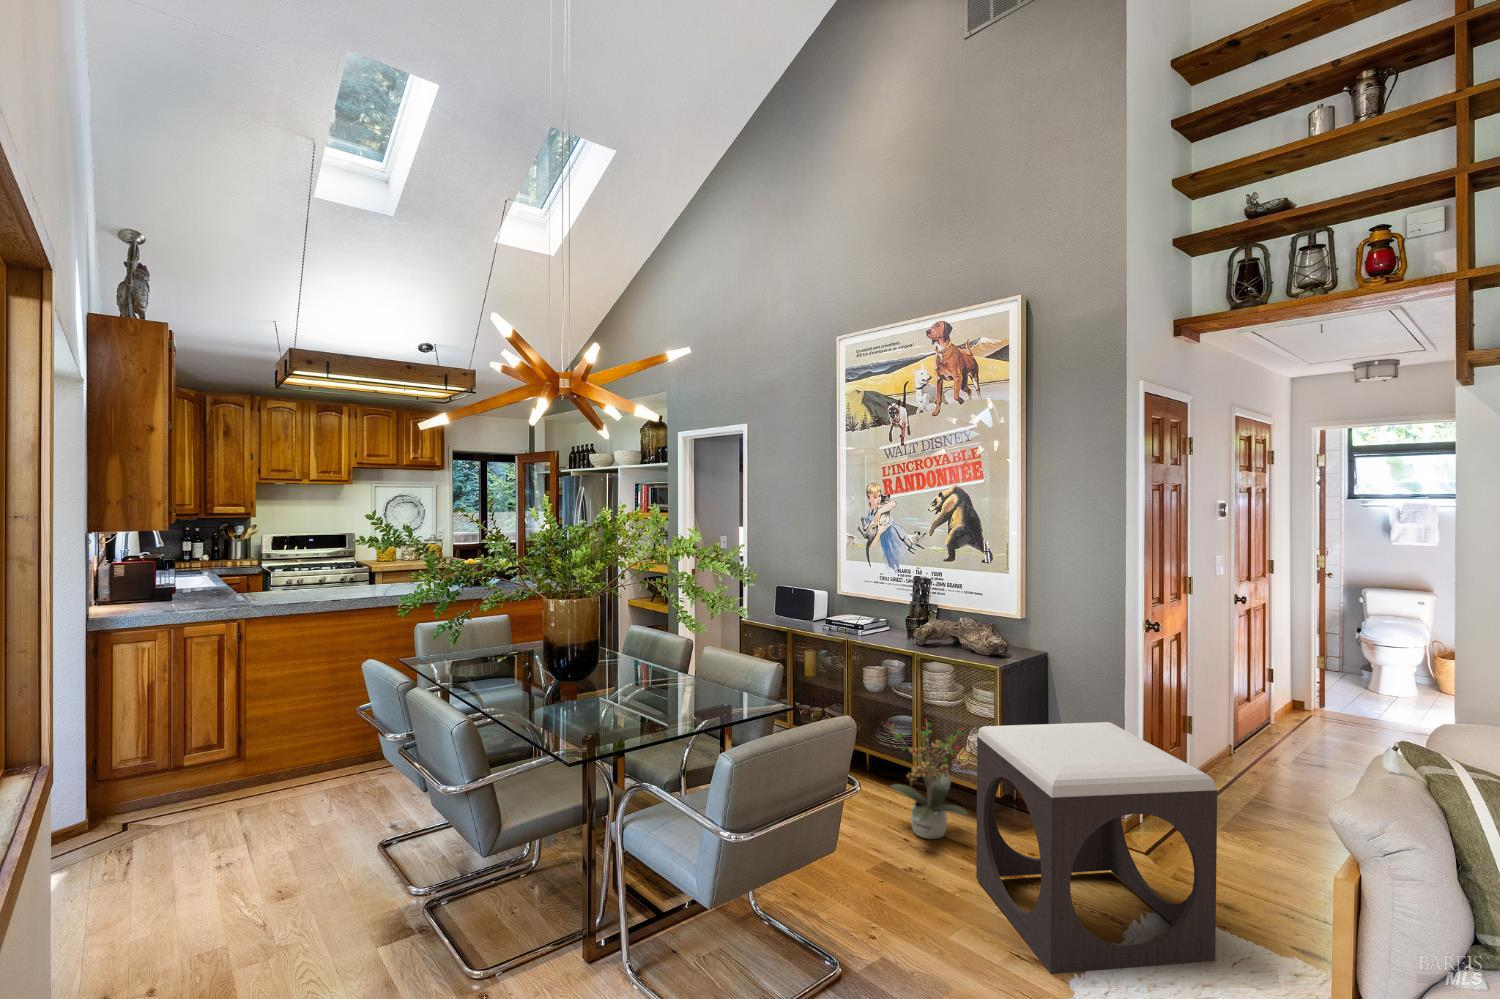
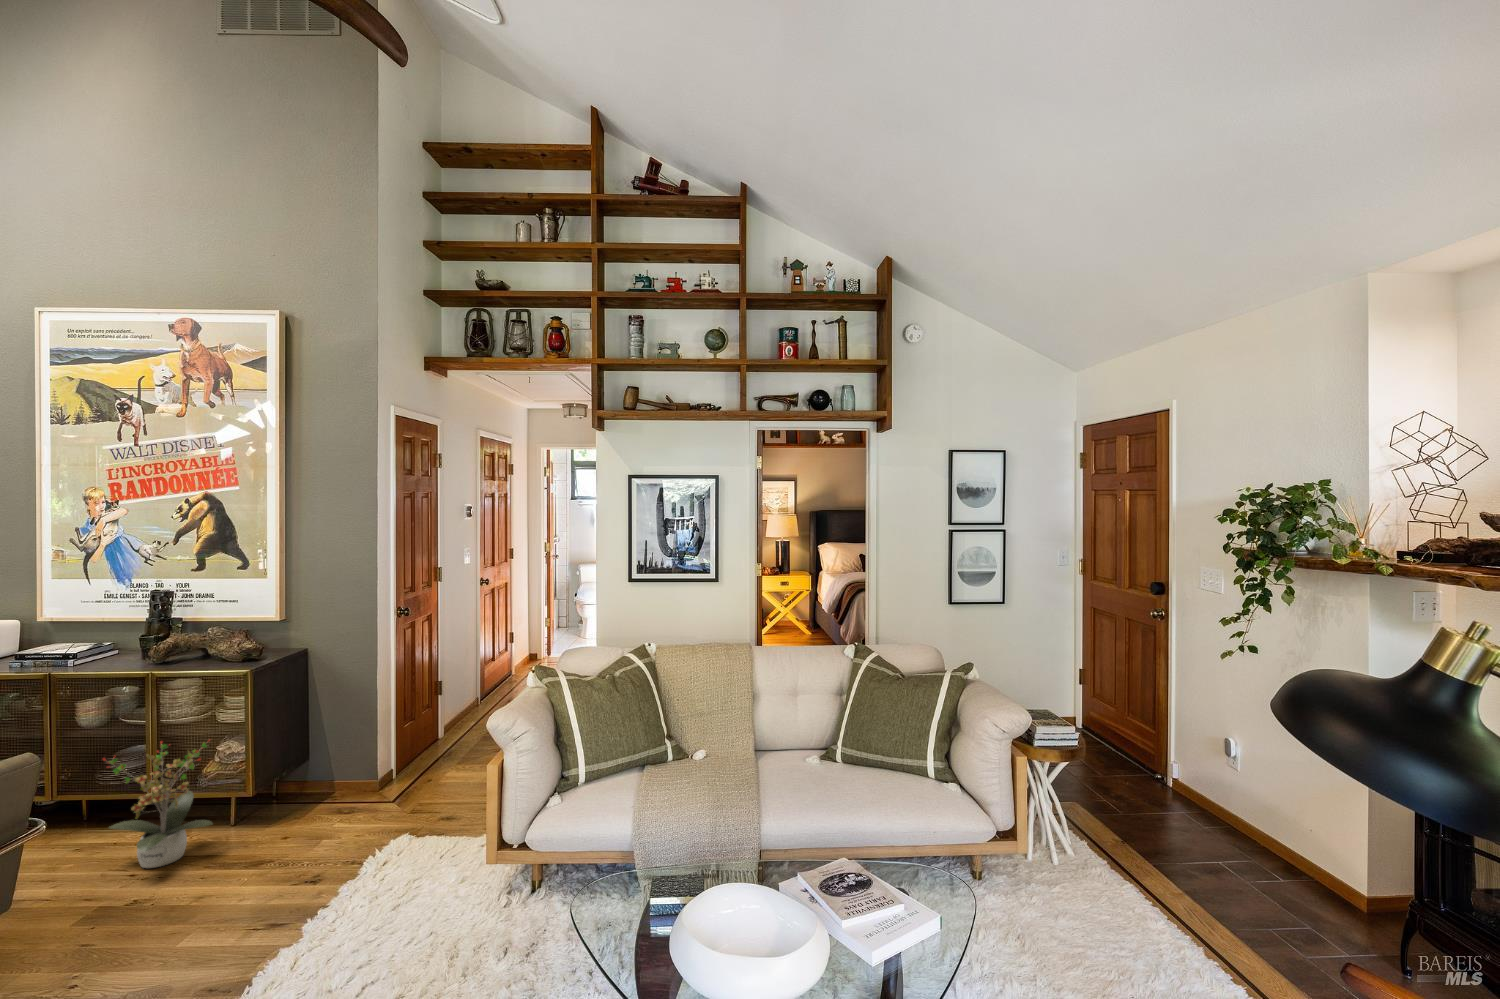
footstool: present [976,722,1217,974] -> none [216,696,432,931]

